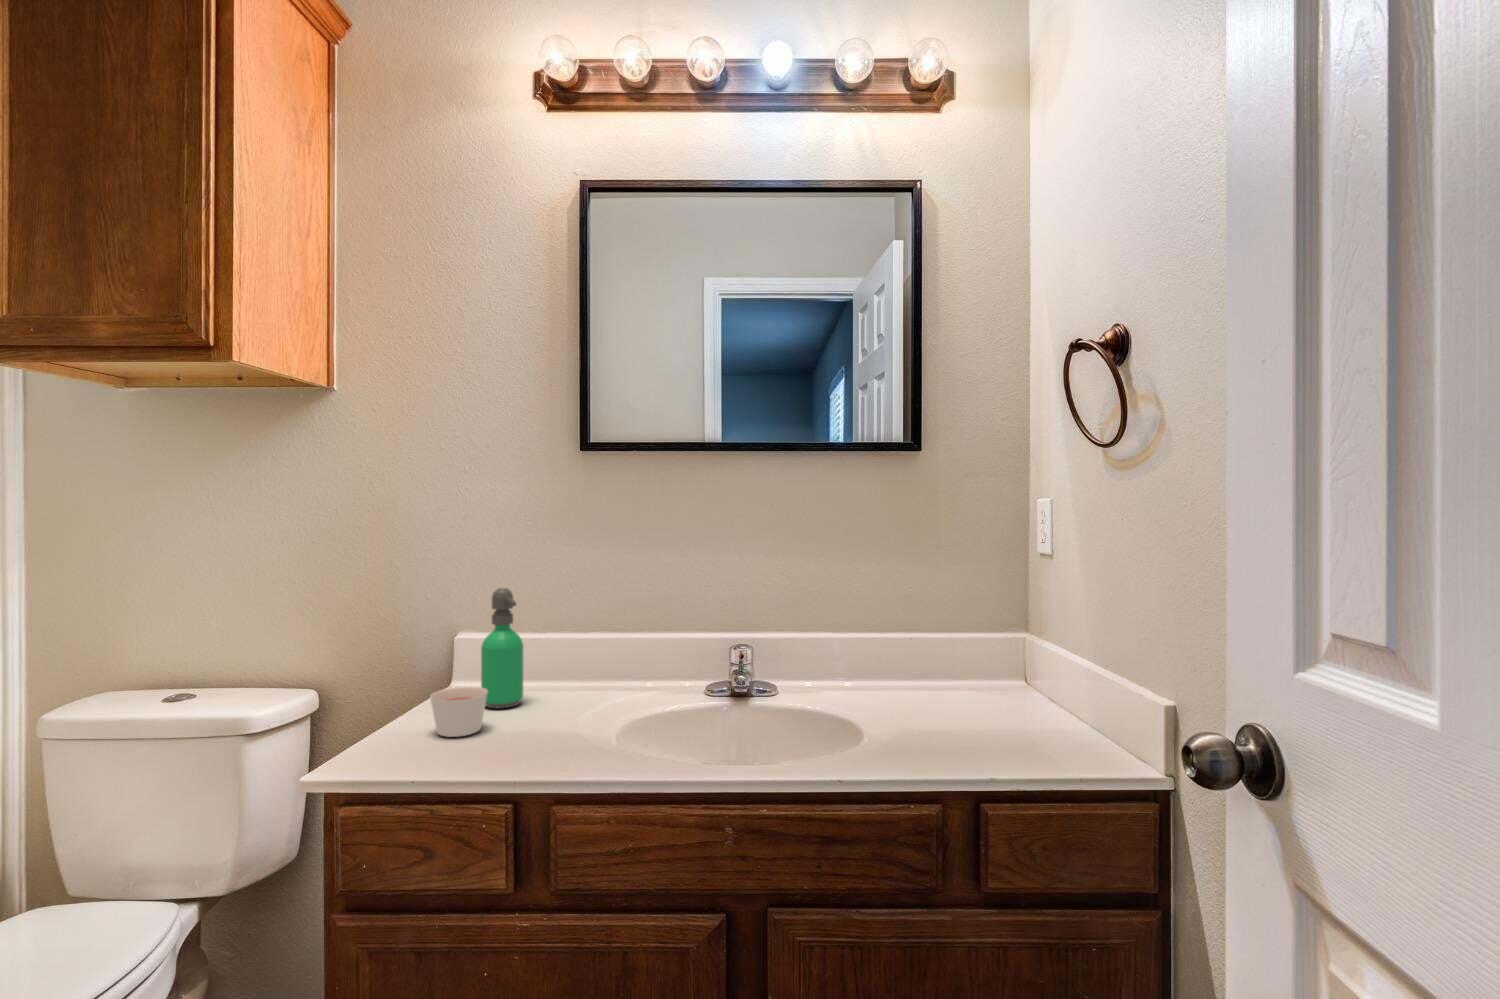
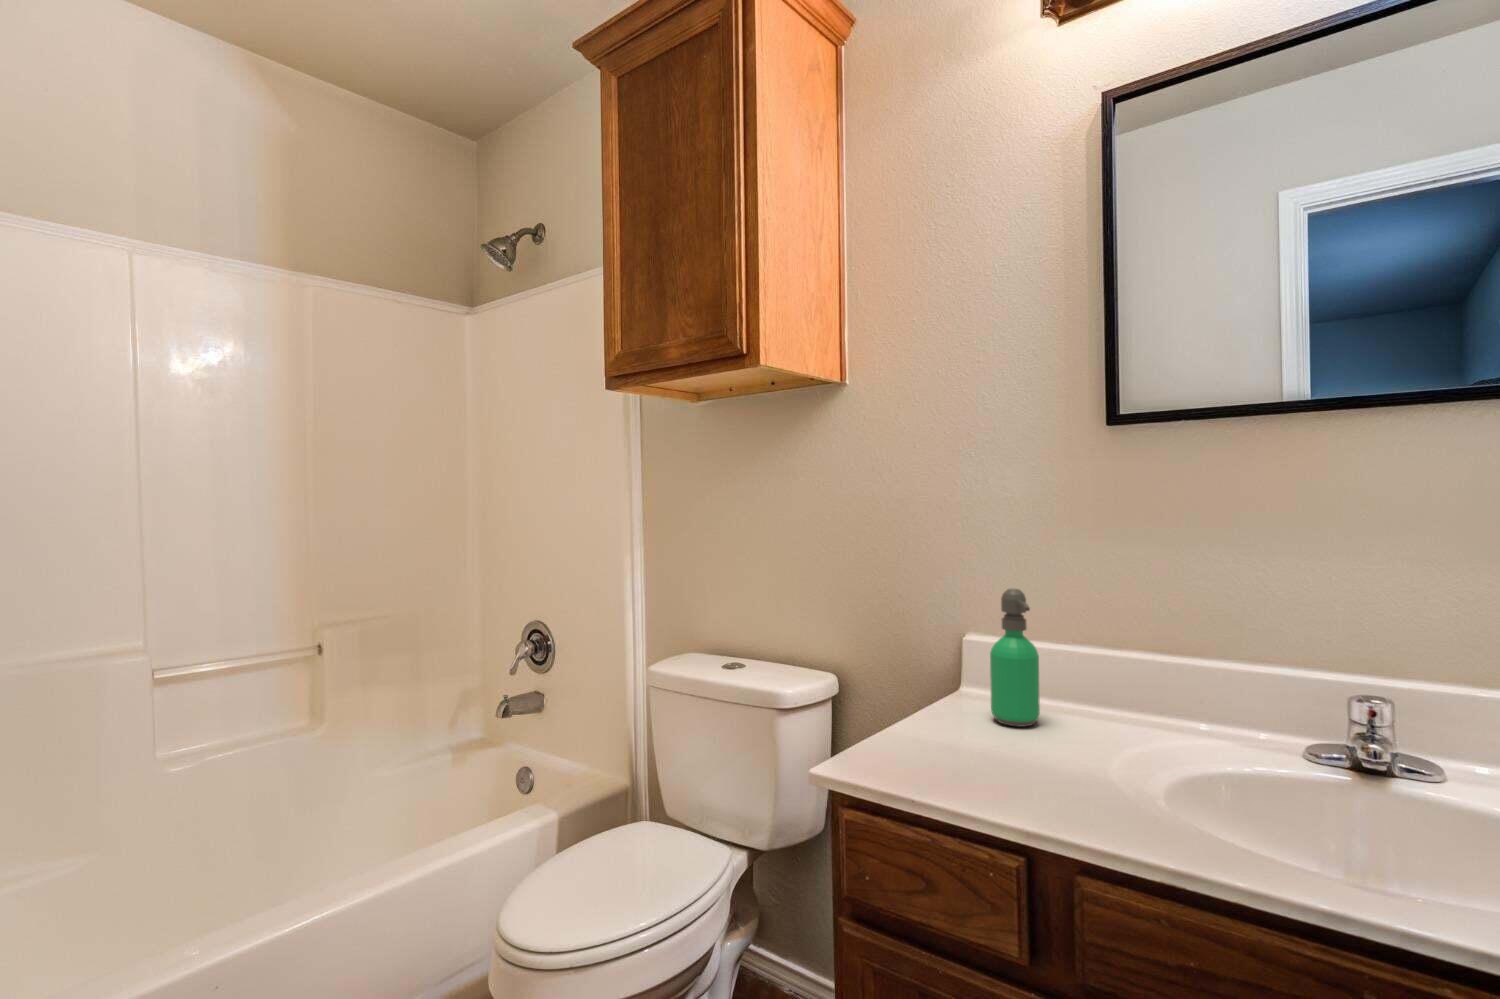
candle: present [430,687,488,737] -> none [934,697,997,755]

